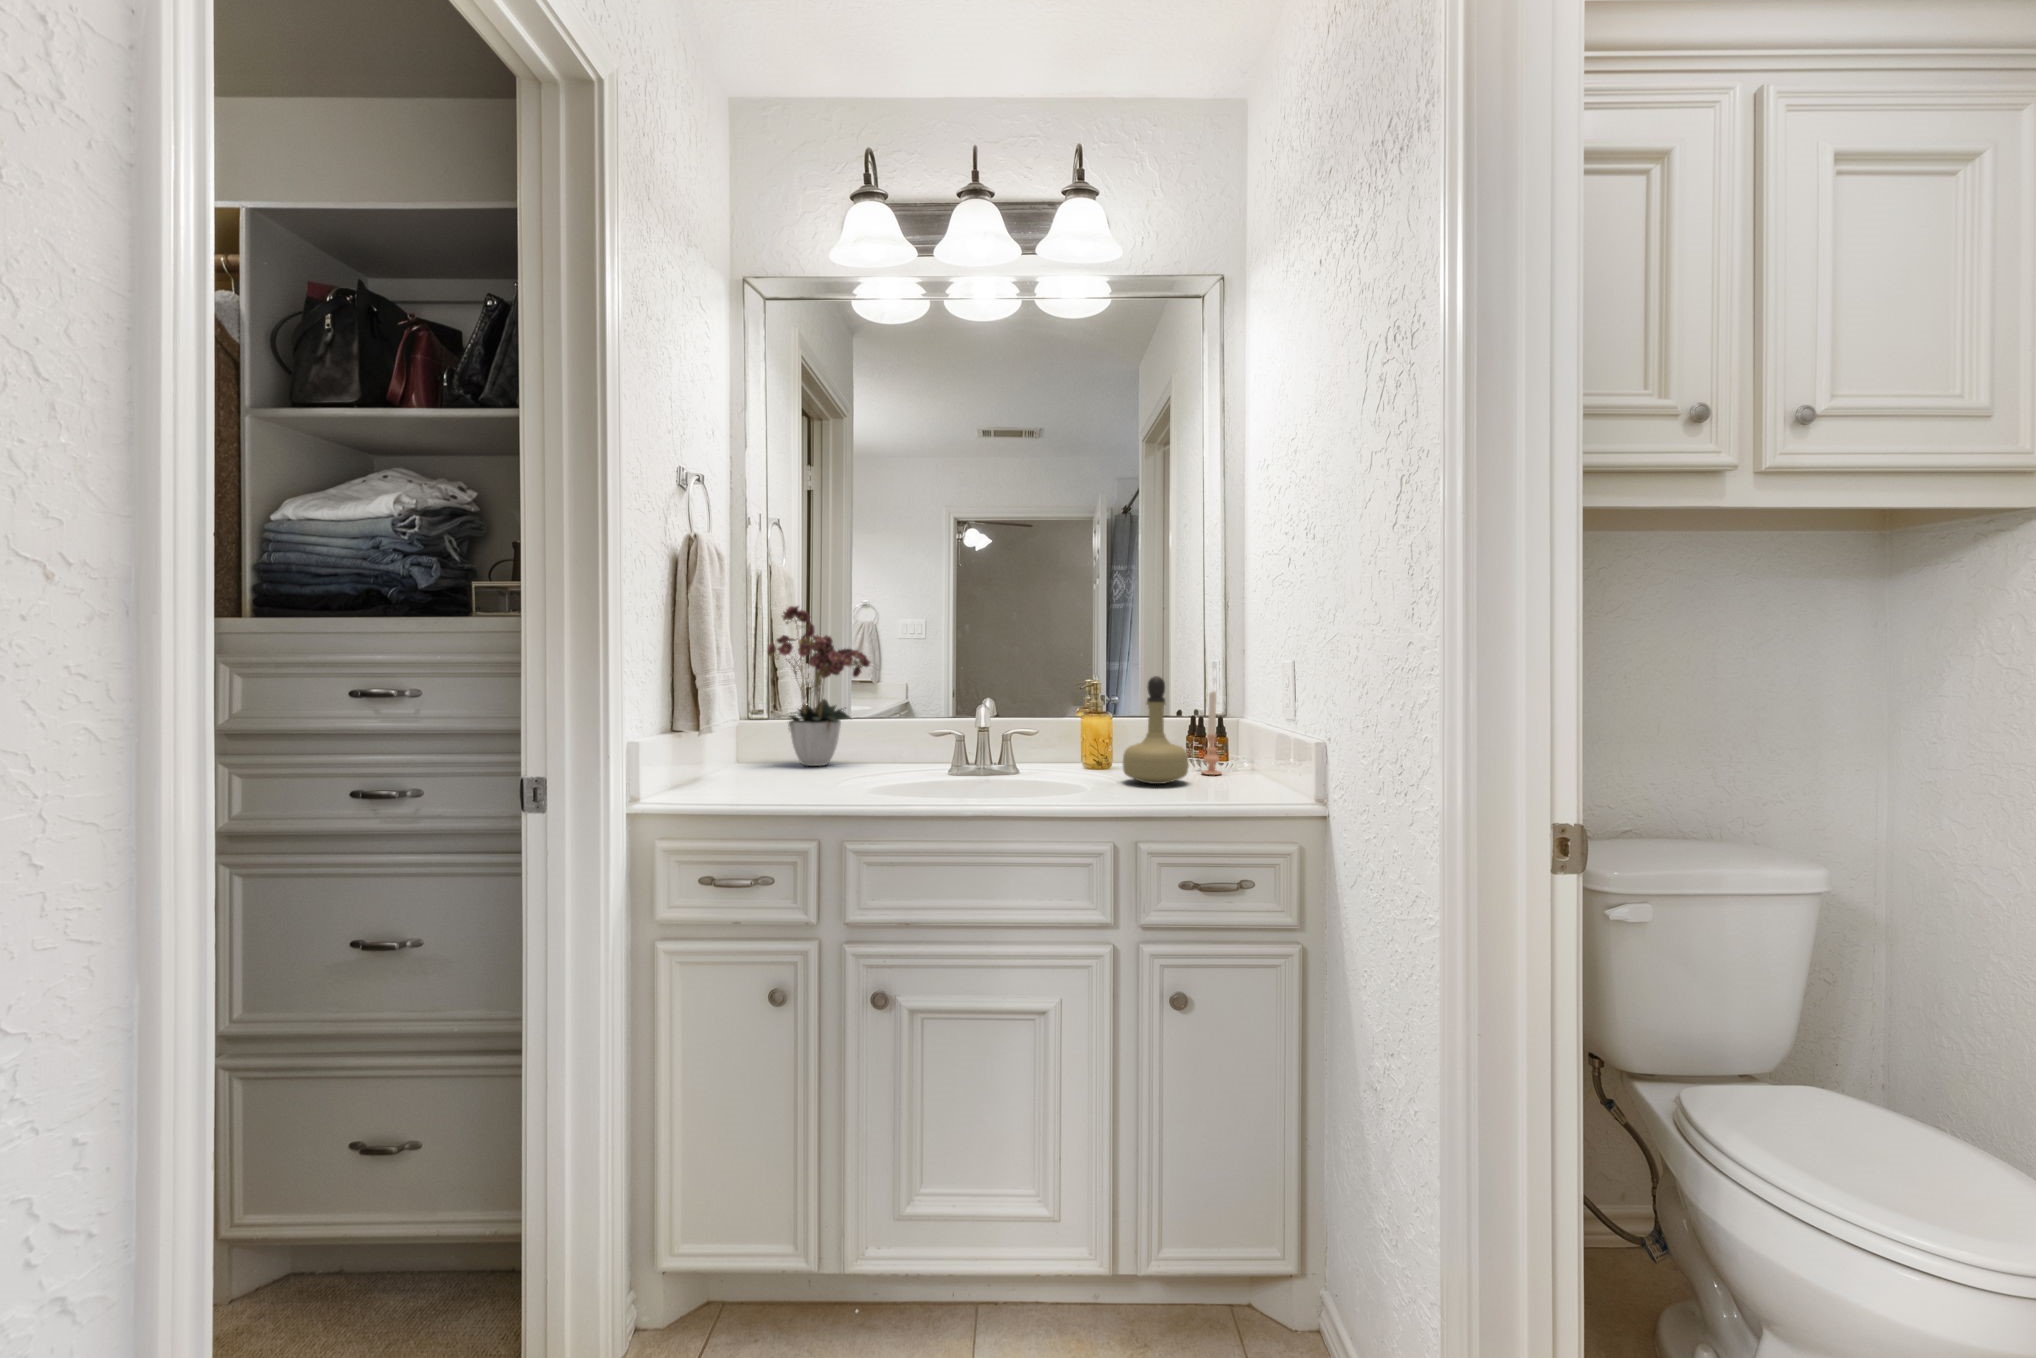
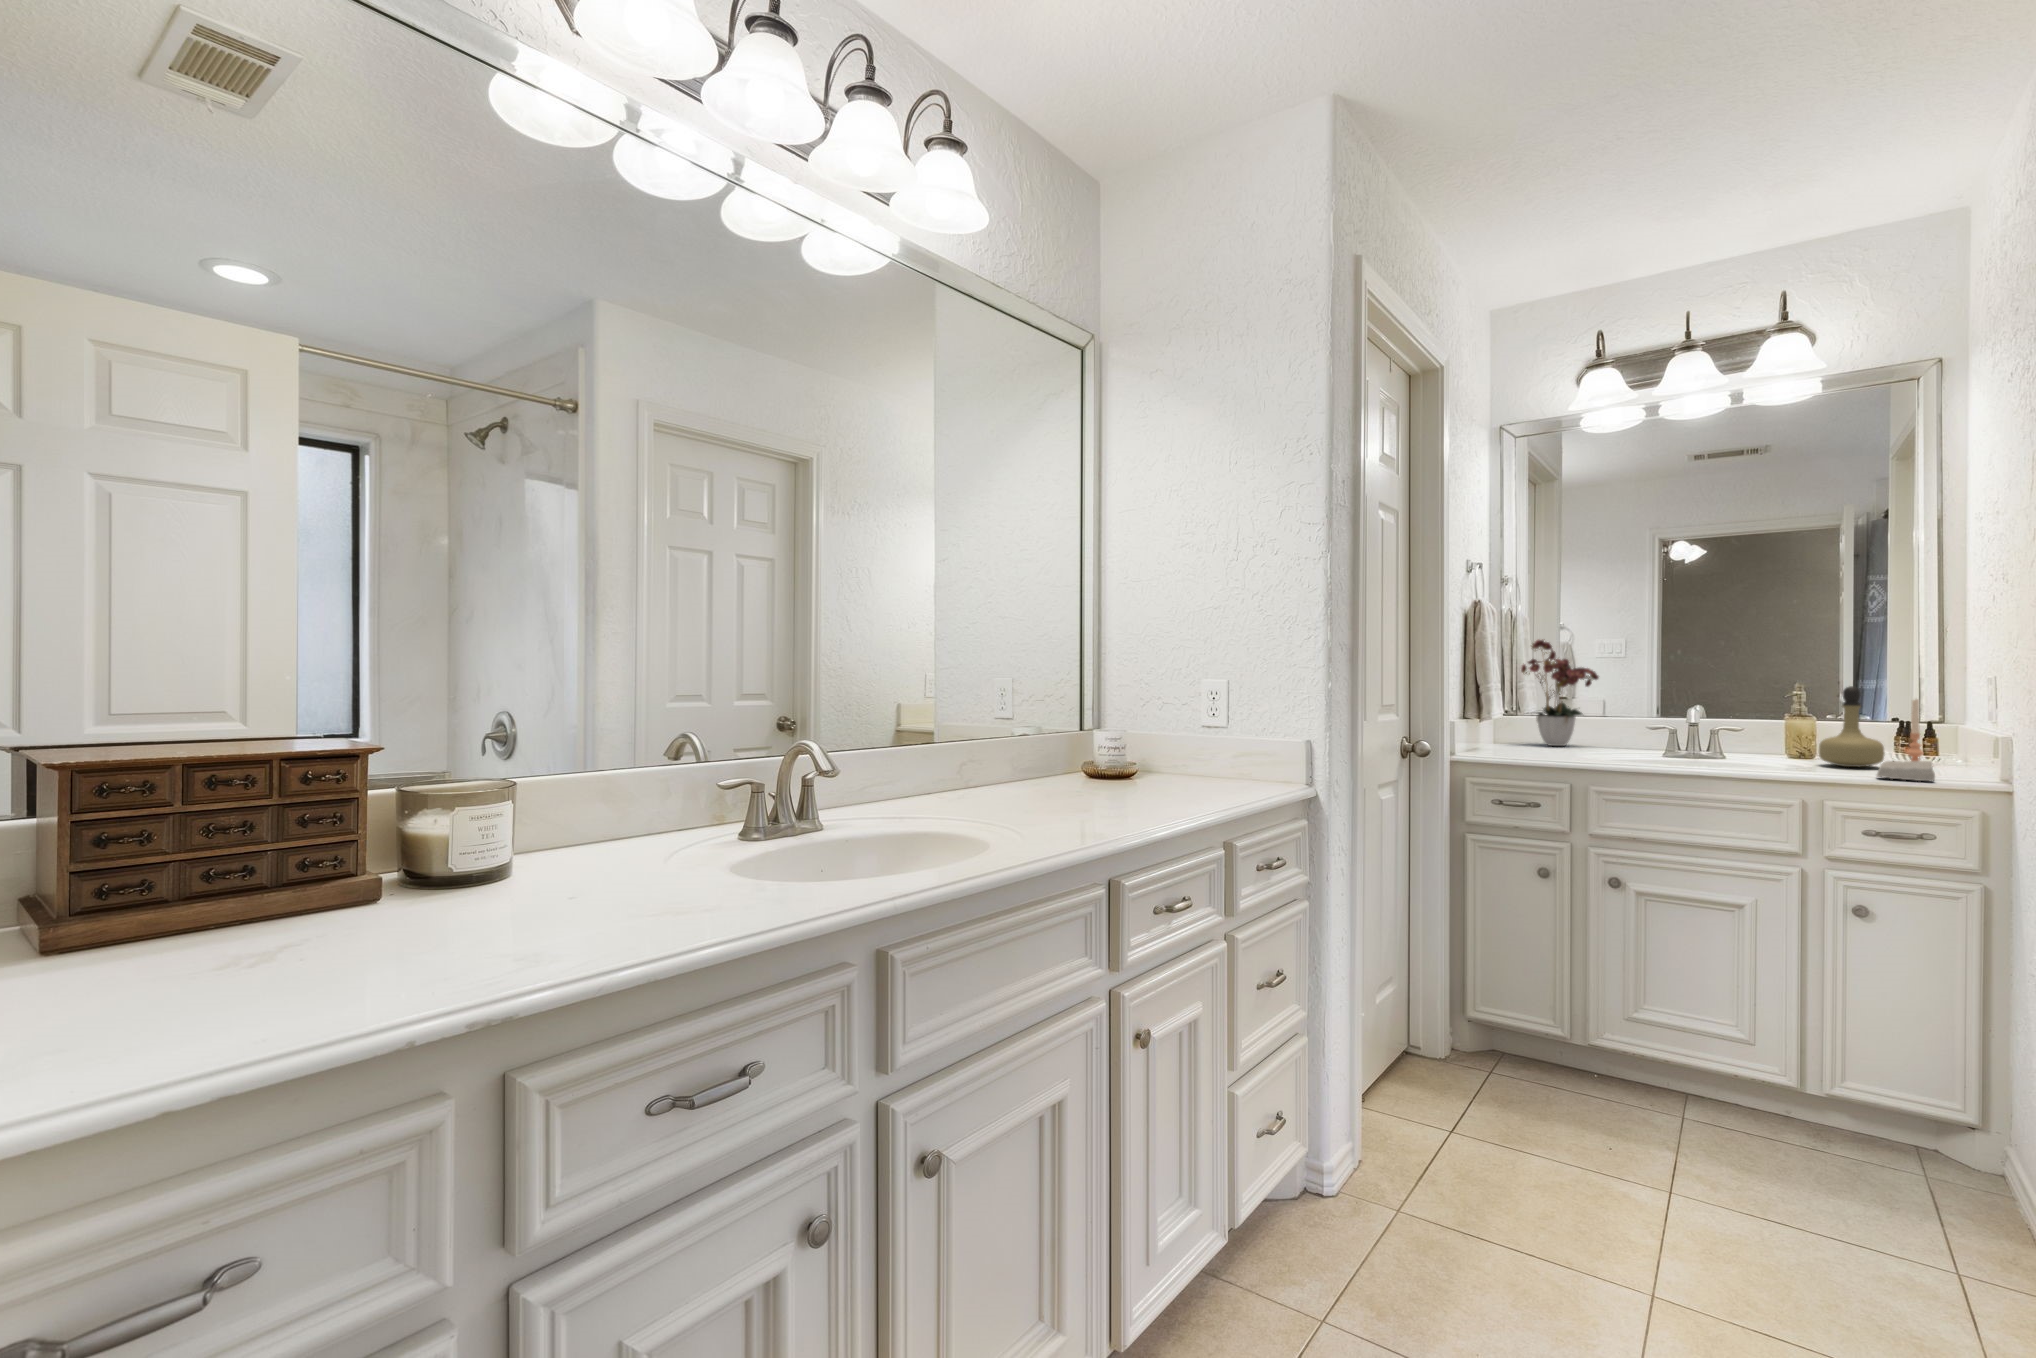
soap bar: none [1192,776,1253,805] -> present [1877,761,1935,781]

